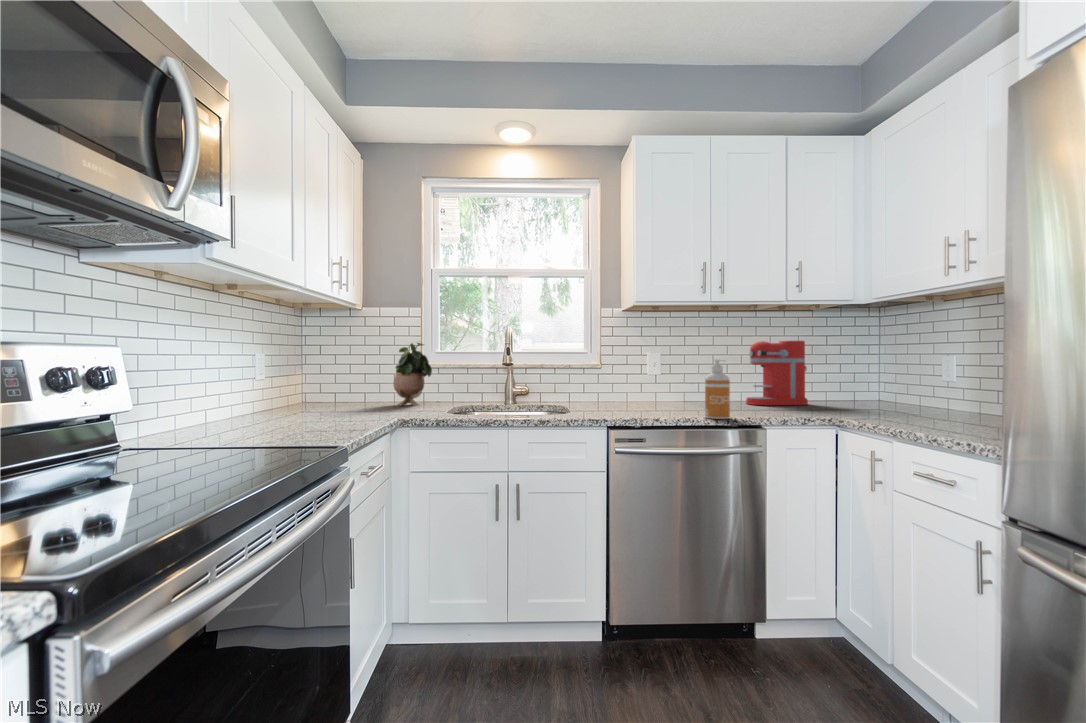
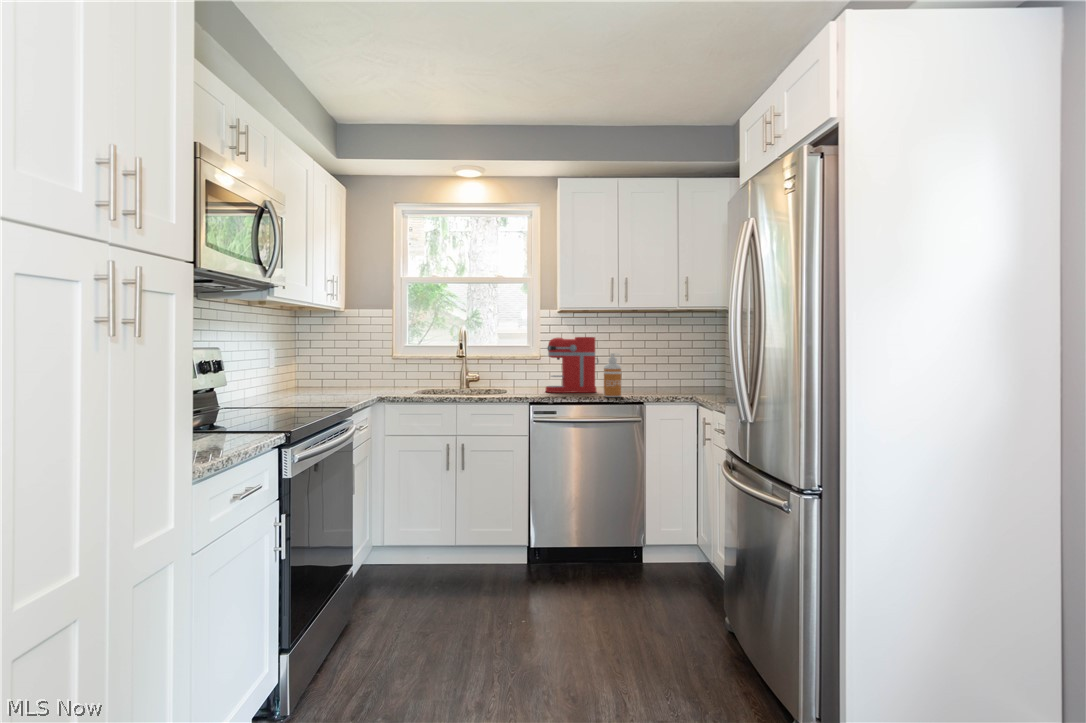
coffee maker: present [746,340,808,405] -> present [546,337,598,393]
potted plant: present [393,343,432,406] -> none [370,337,401,390]

